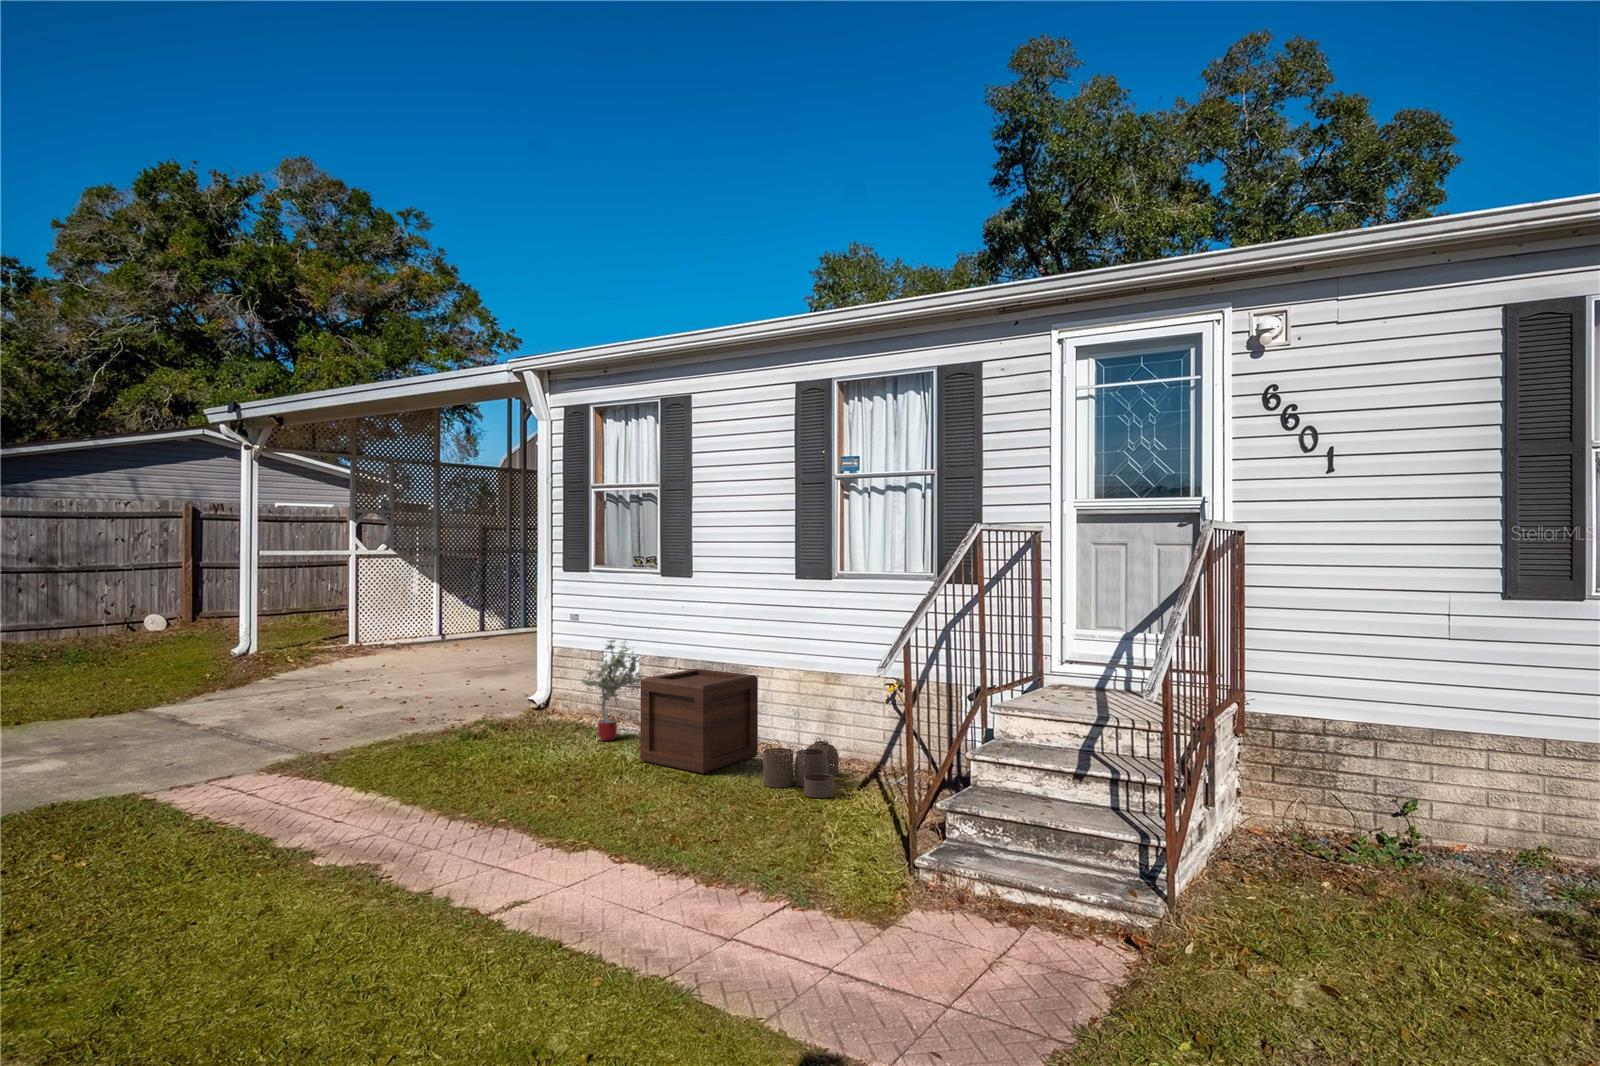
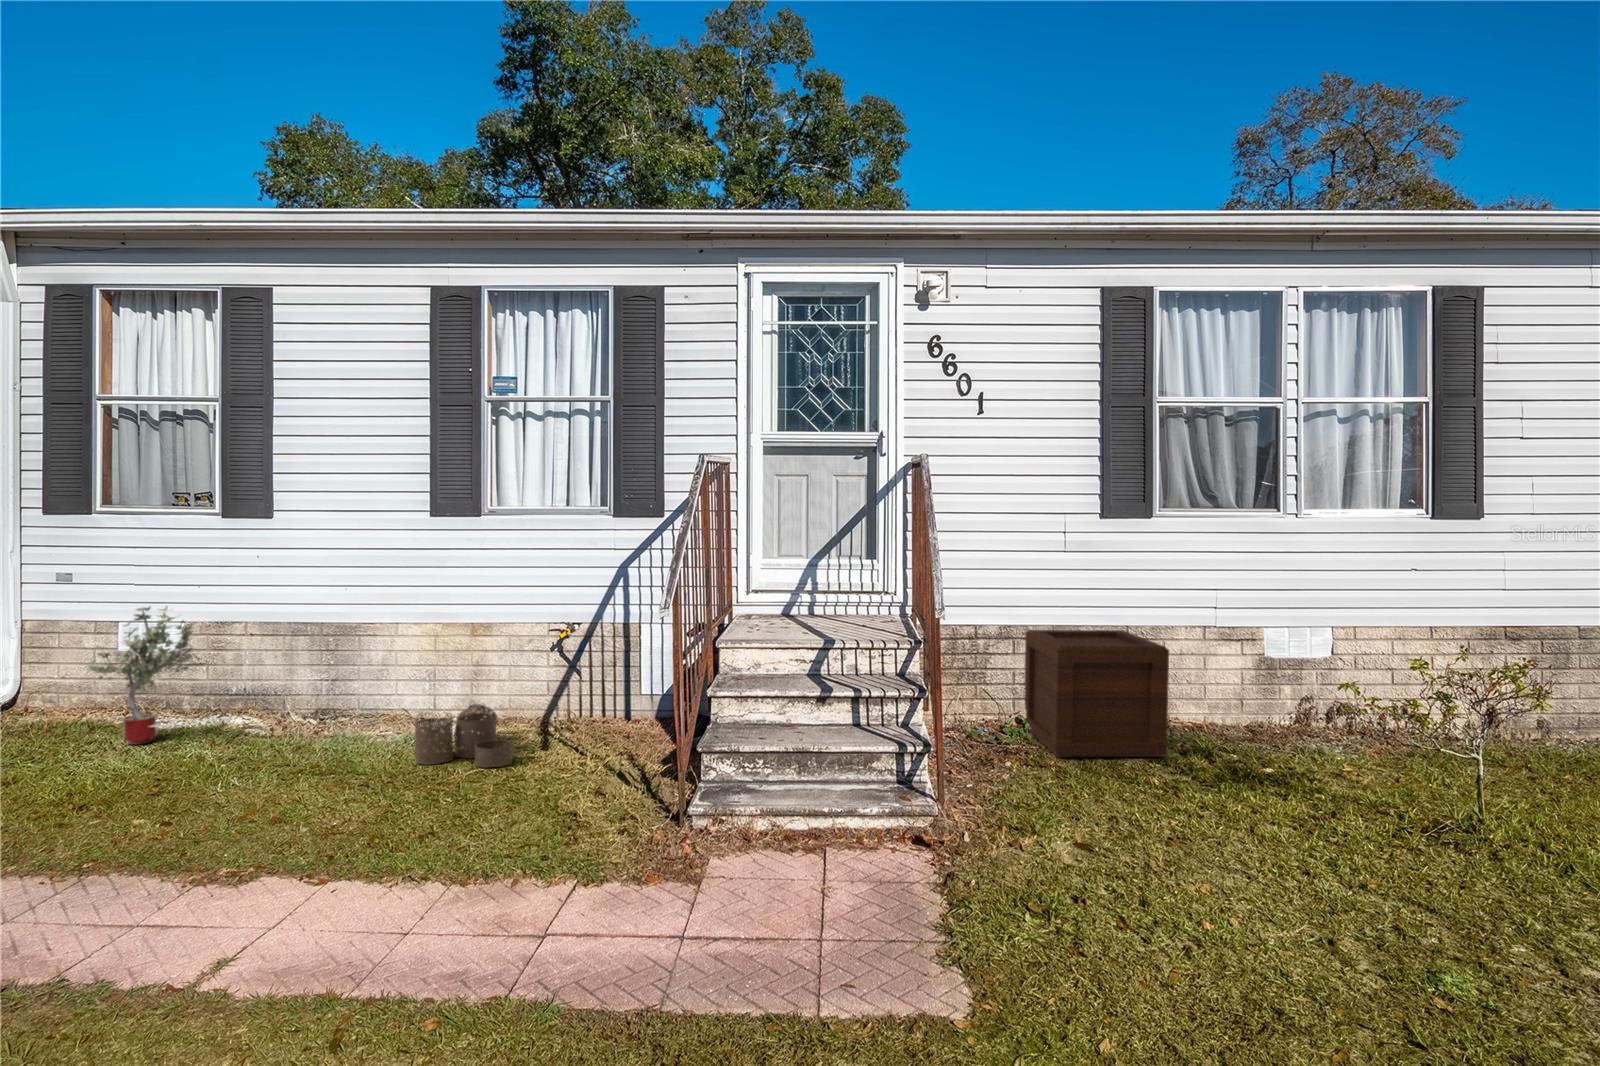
wooden crate: present [640,669,758,774] -> present [1025,630,1169,757]

